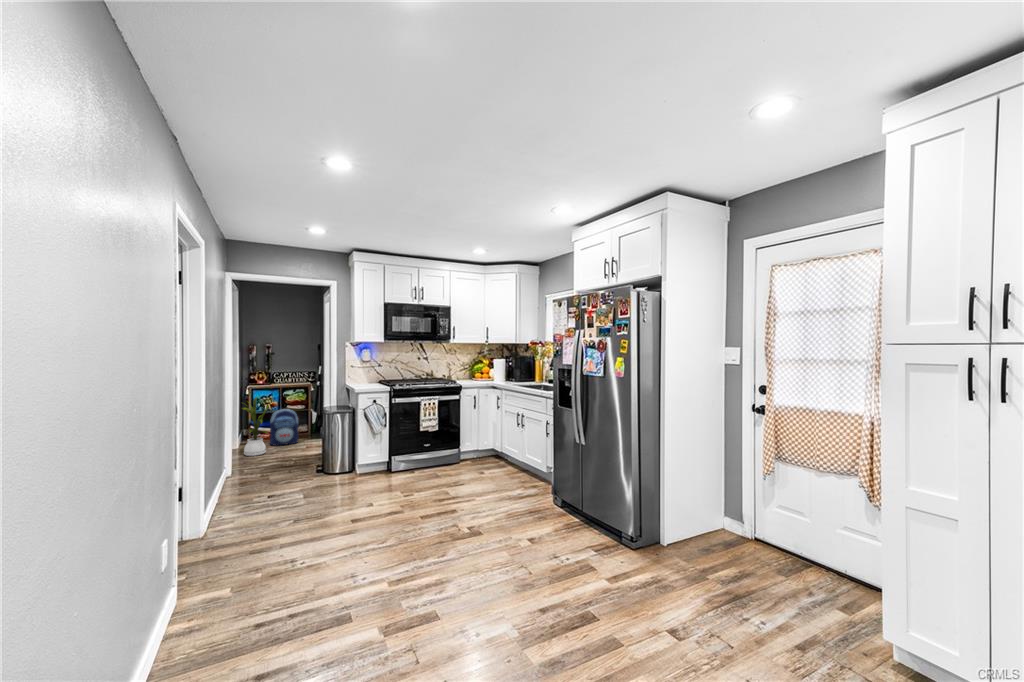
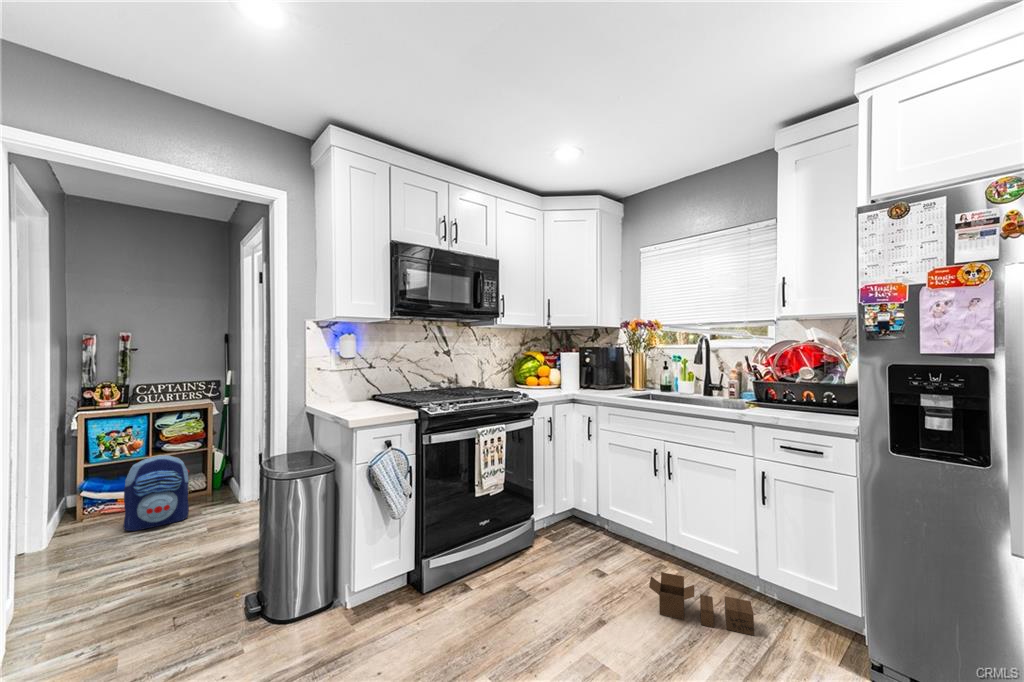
house plant: present [242,397,268,456] -> none [40,442,124,575]
cardboard box: none [482,469,523,492] -> present [649,572,754,636]

